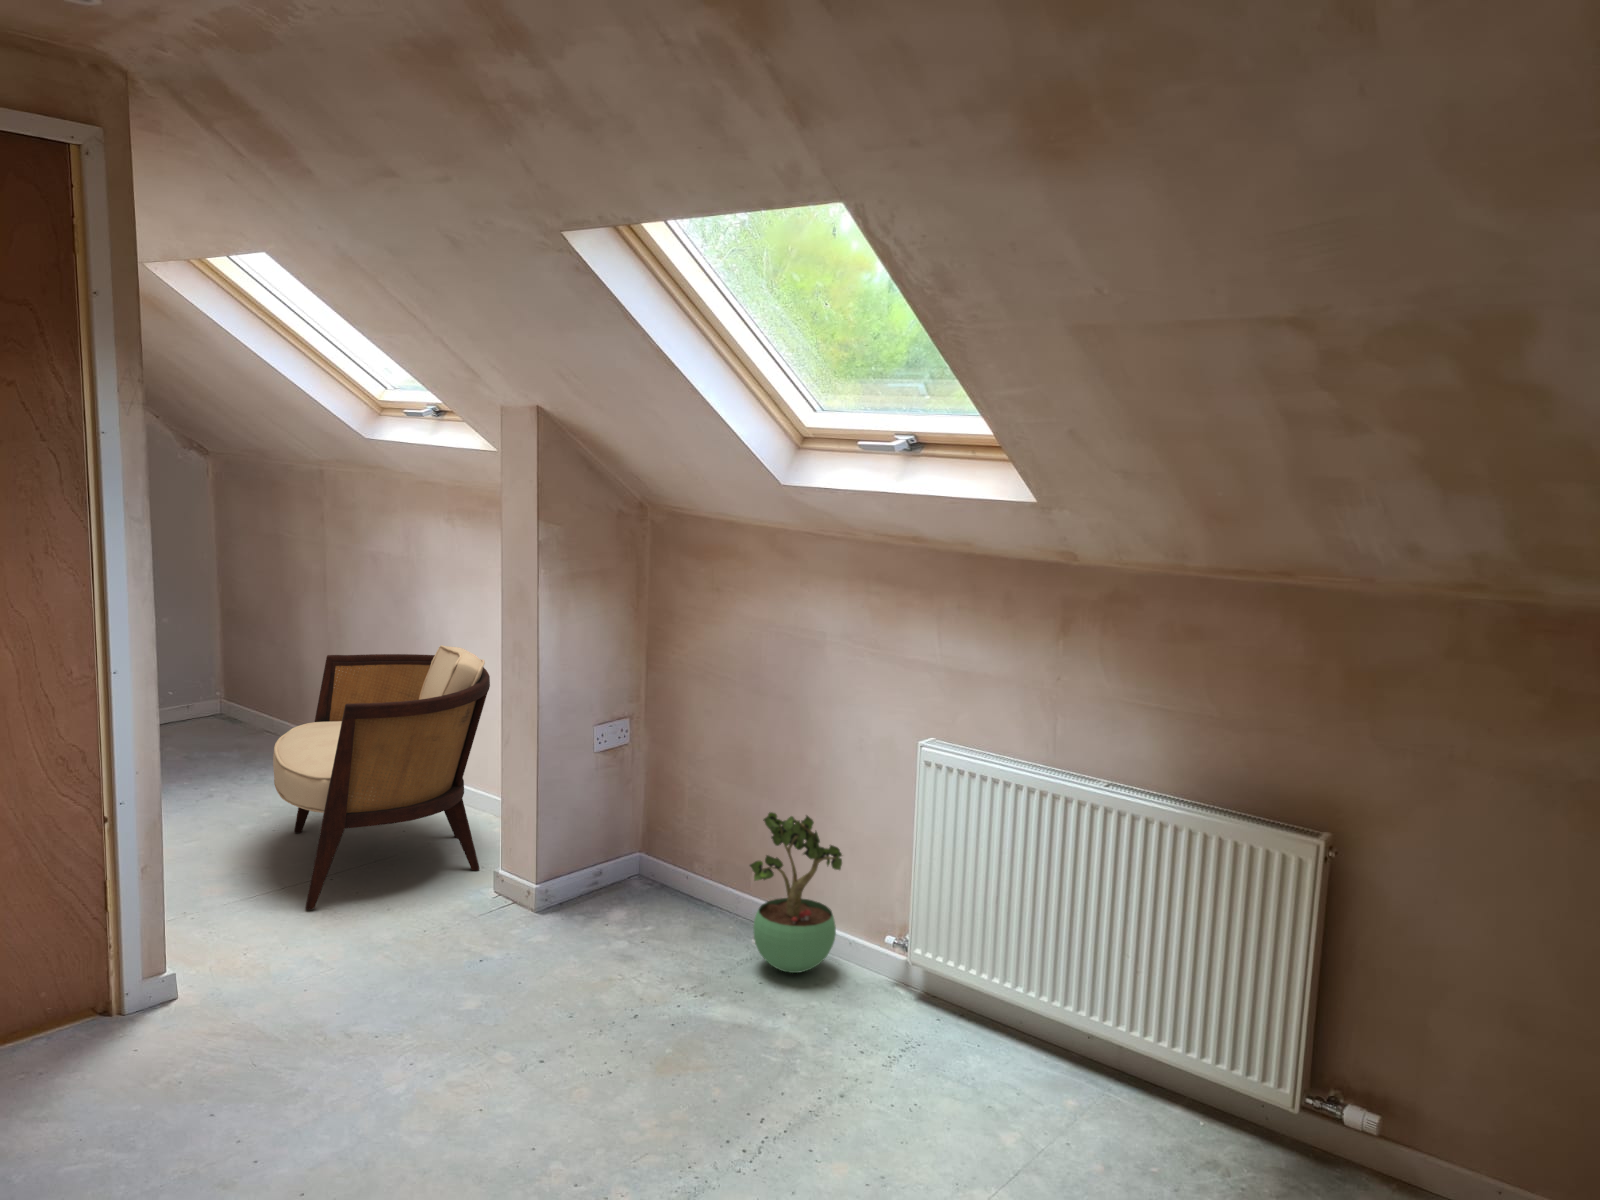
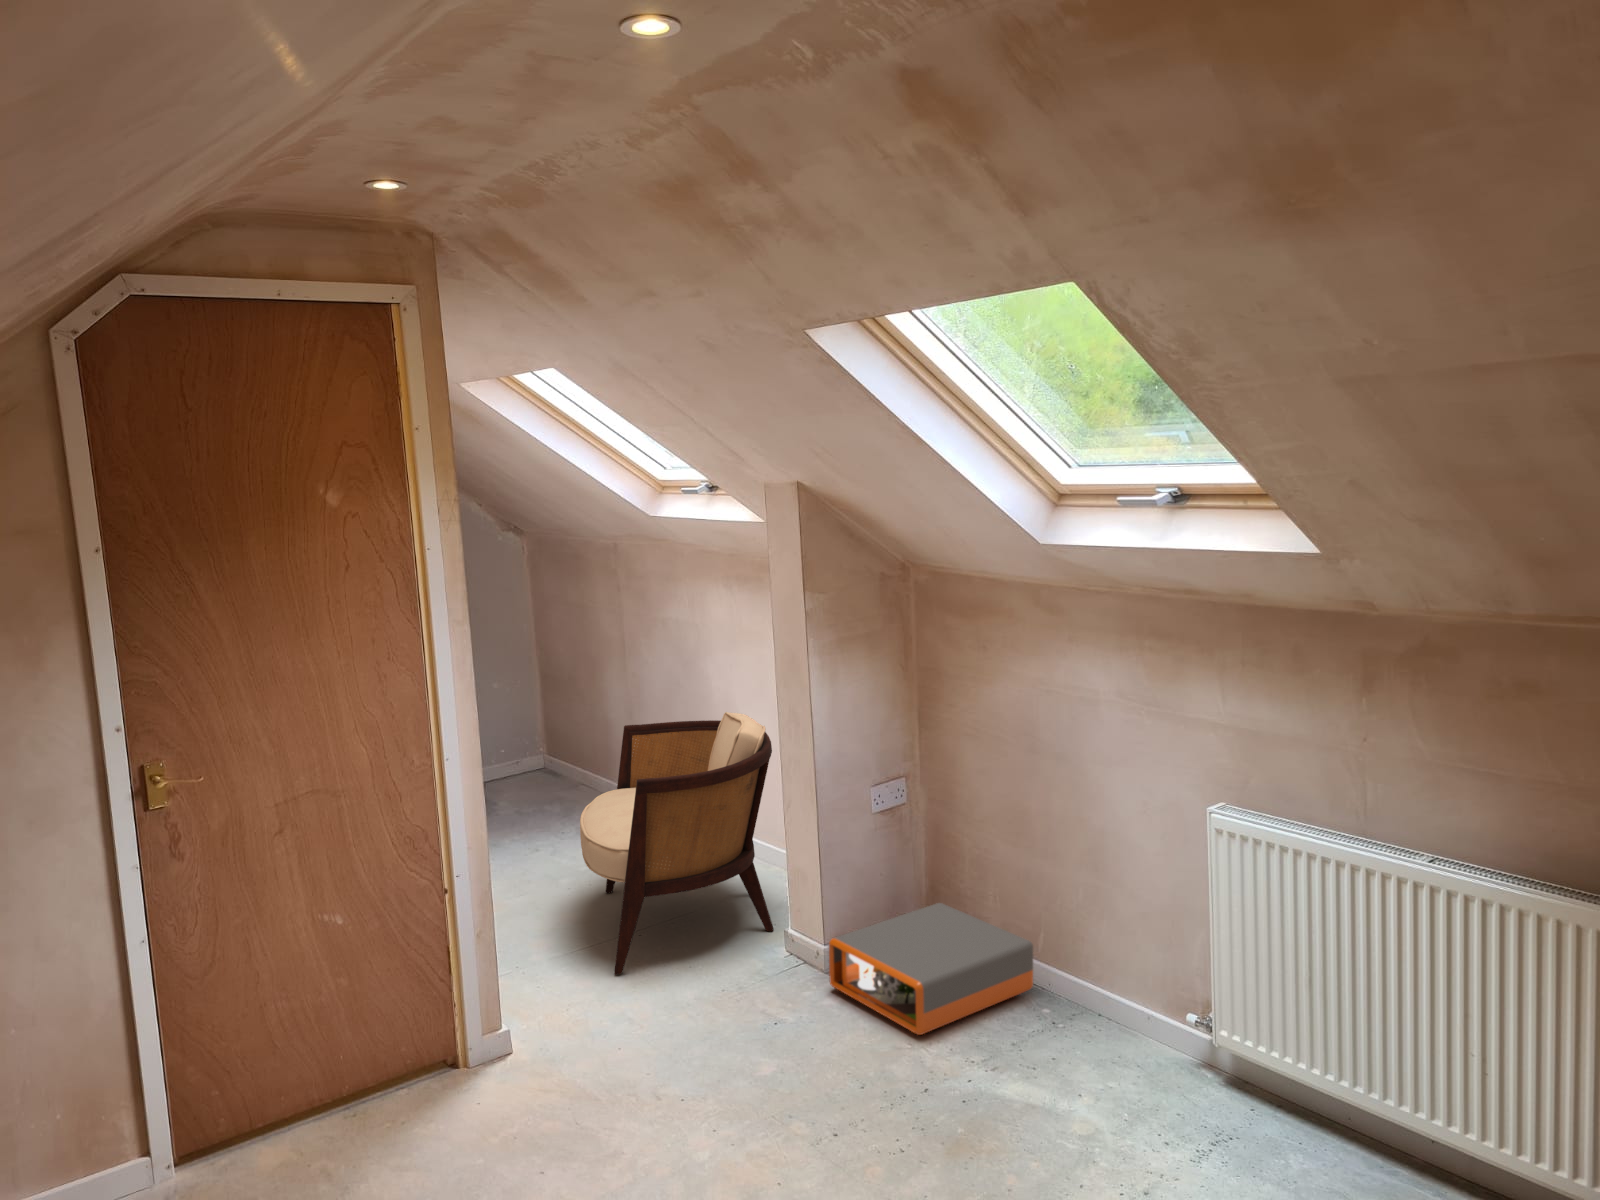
potted plant: present [750,812,842,973] -> none [1035,881,1134,1048]
storage box: none [539,841,744,963] -> present [829,903,1033,1035]

